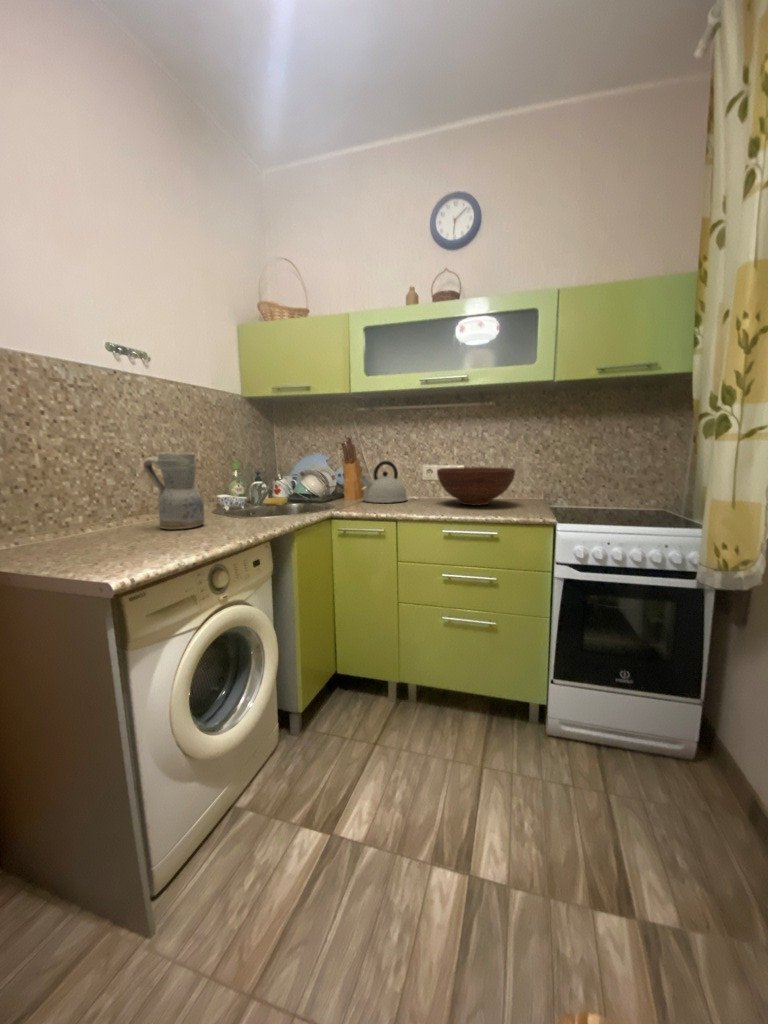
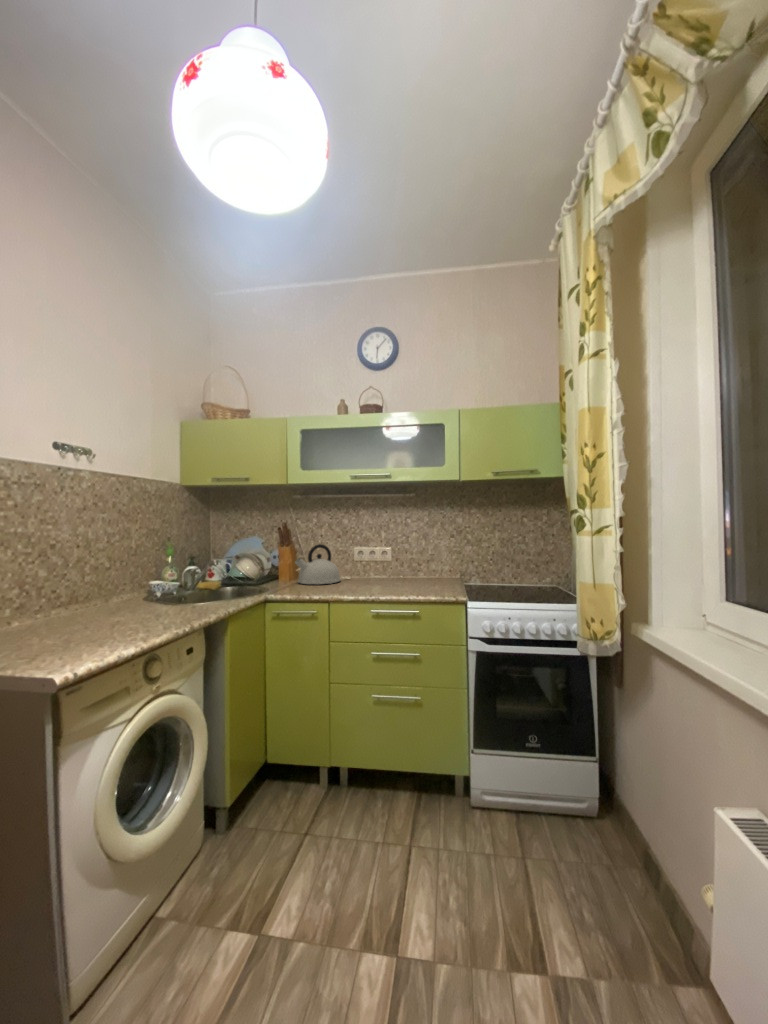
ceramic pitcher: present [144,452,204,529] -> none [81,544,139,620]
fruit bowl: present [437,467,515,505] -> none [367,549,436,585]

